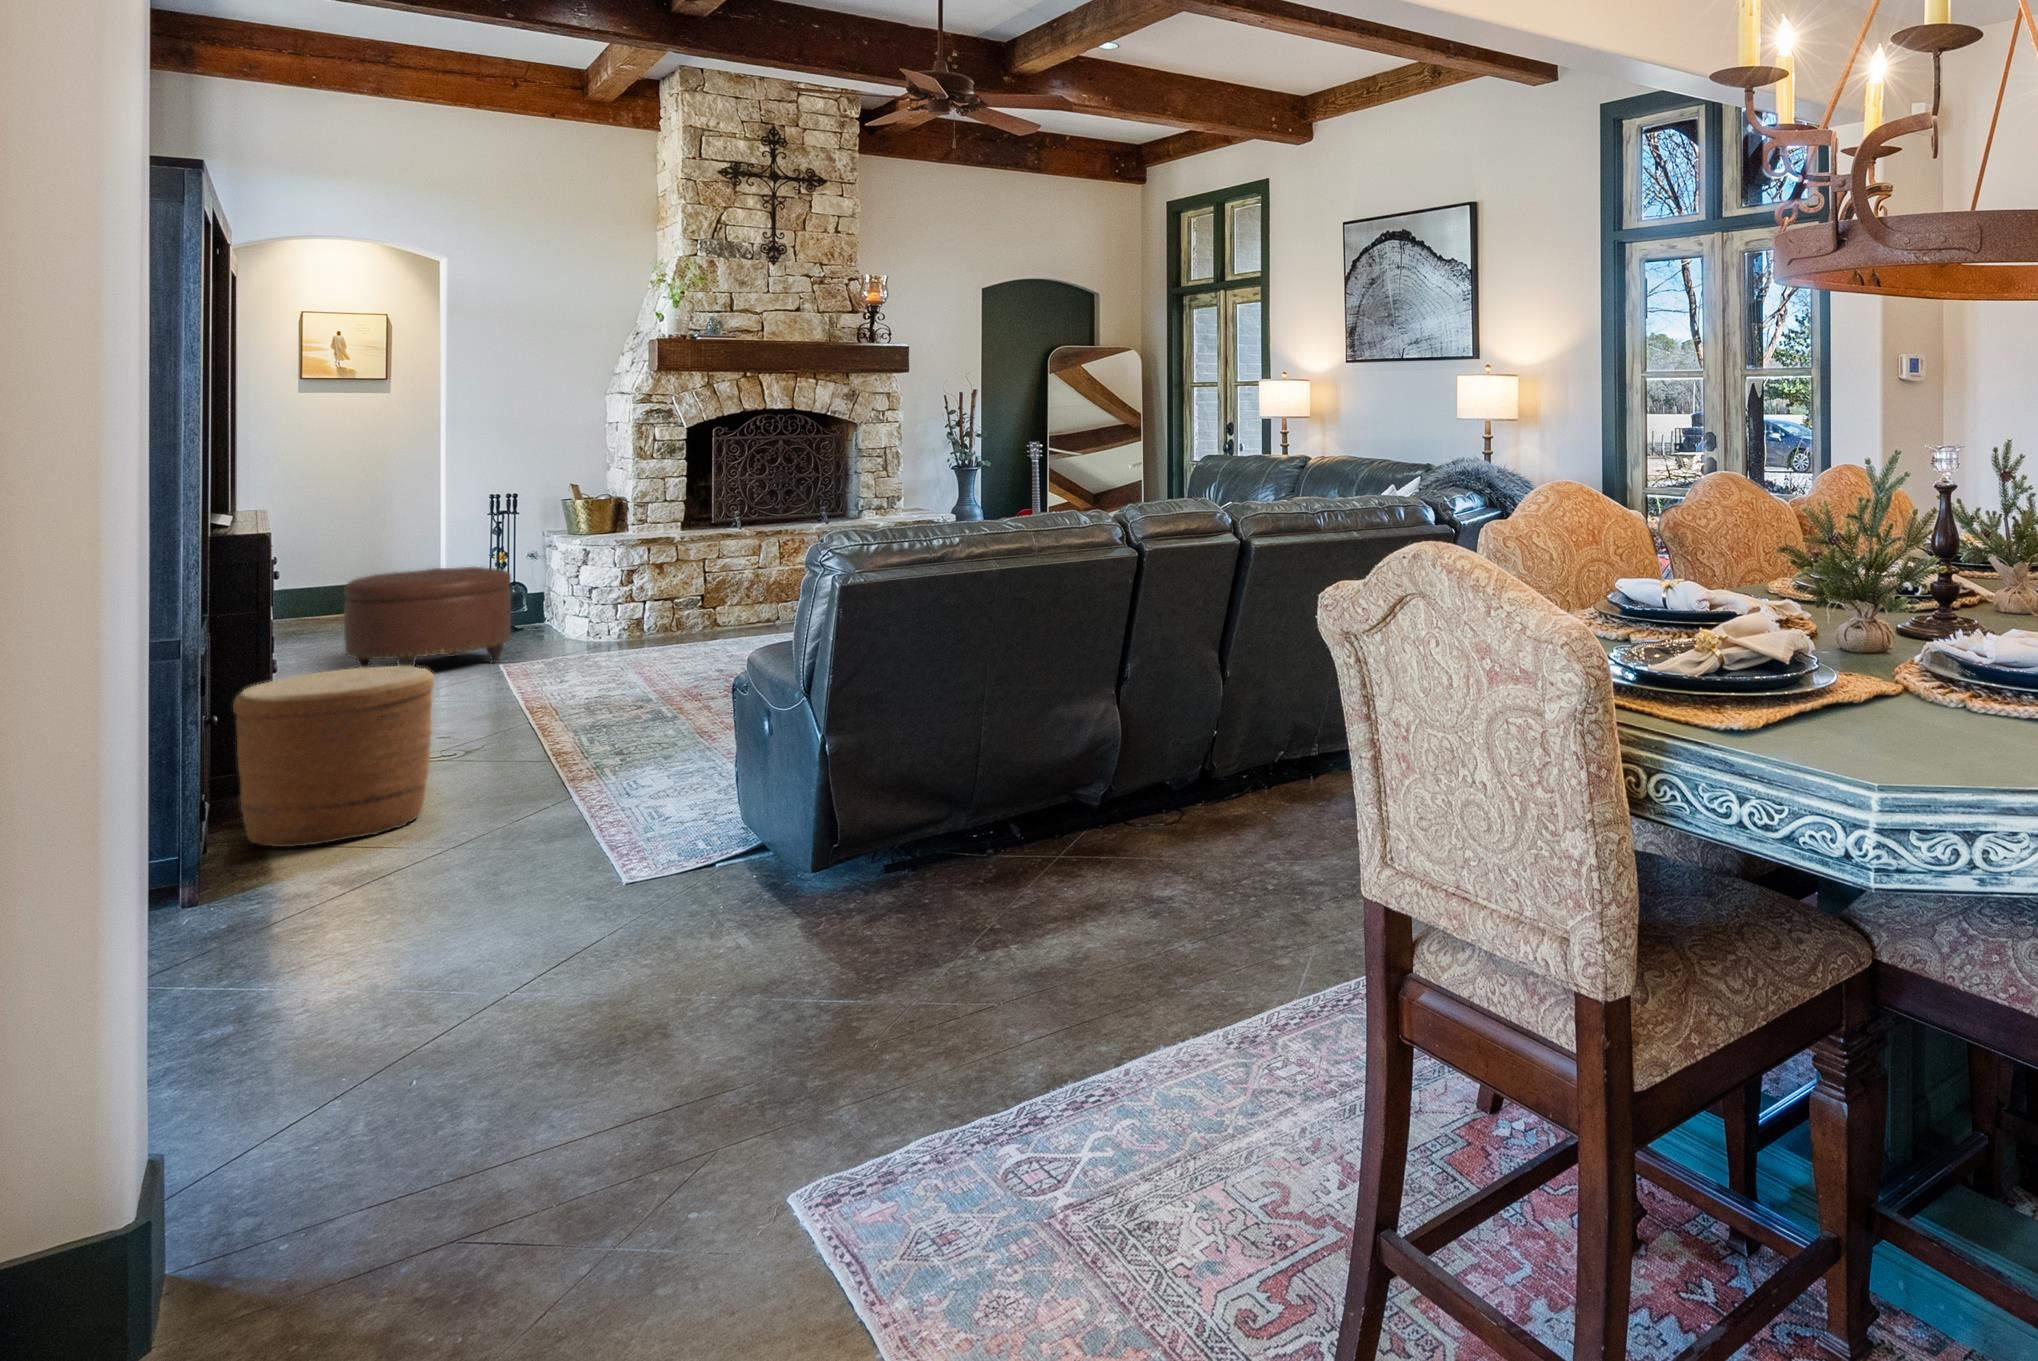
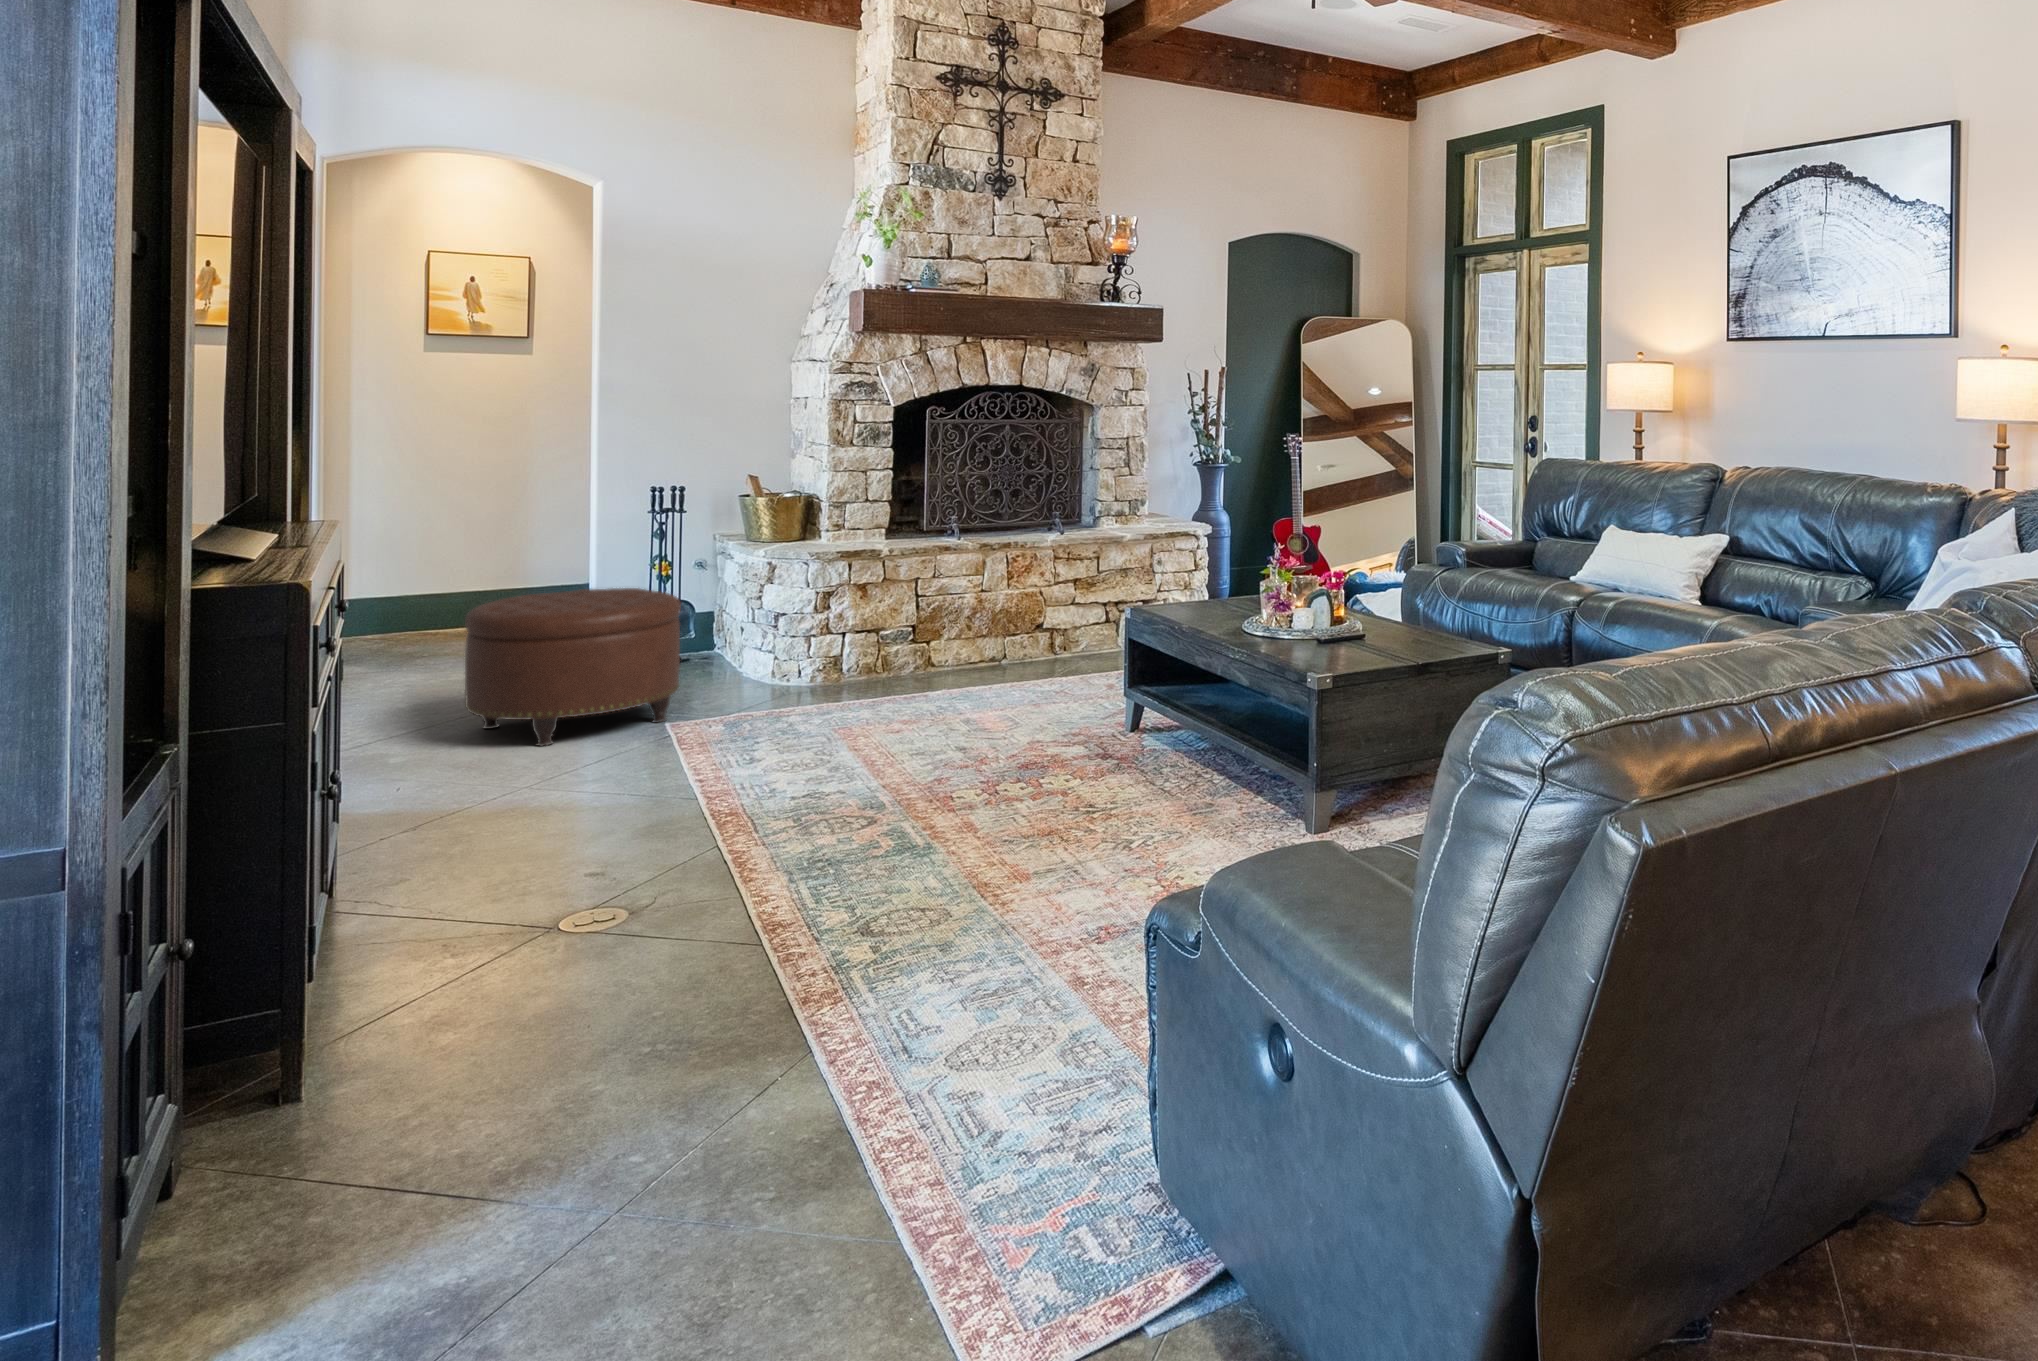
woven basket: present [233,666,434,847] -> none [223,828,583,1209]

